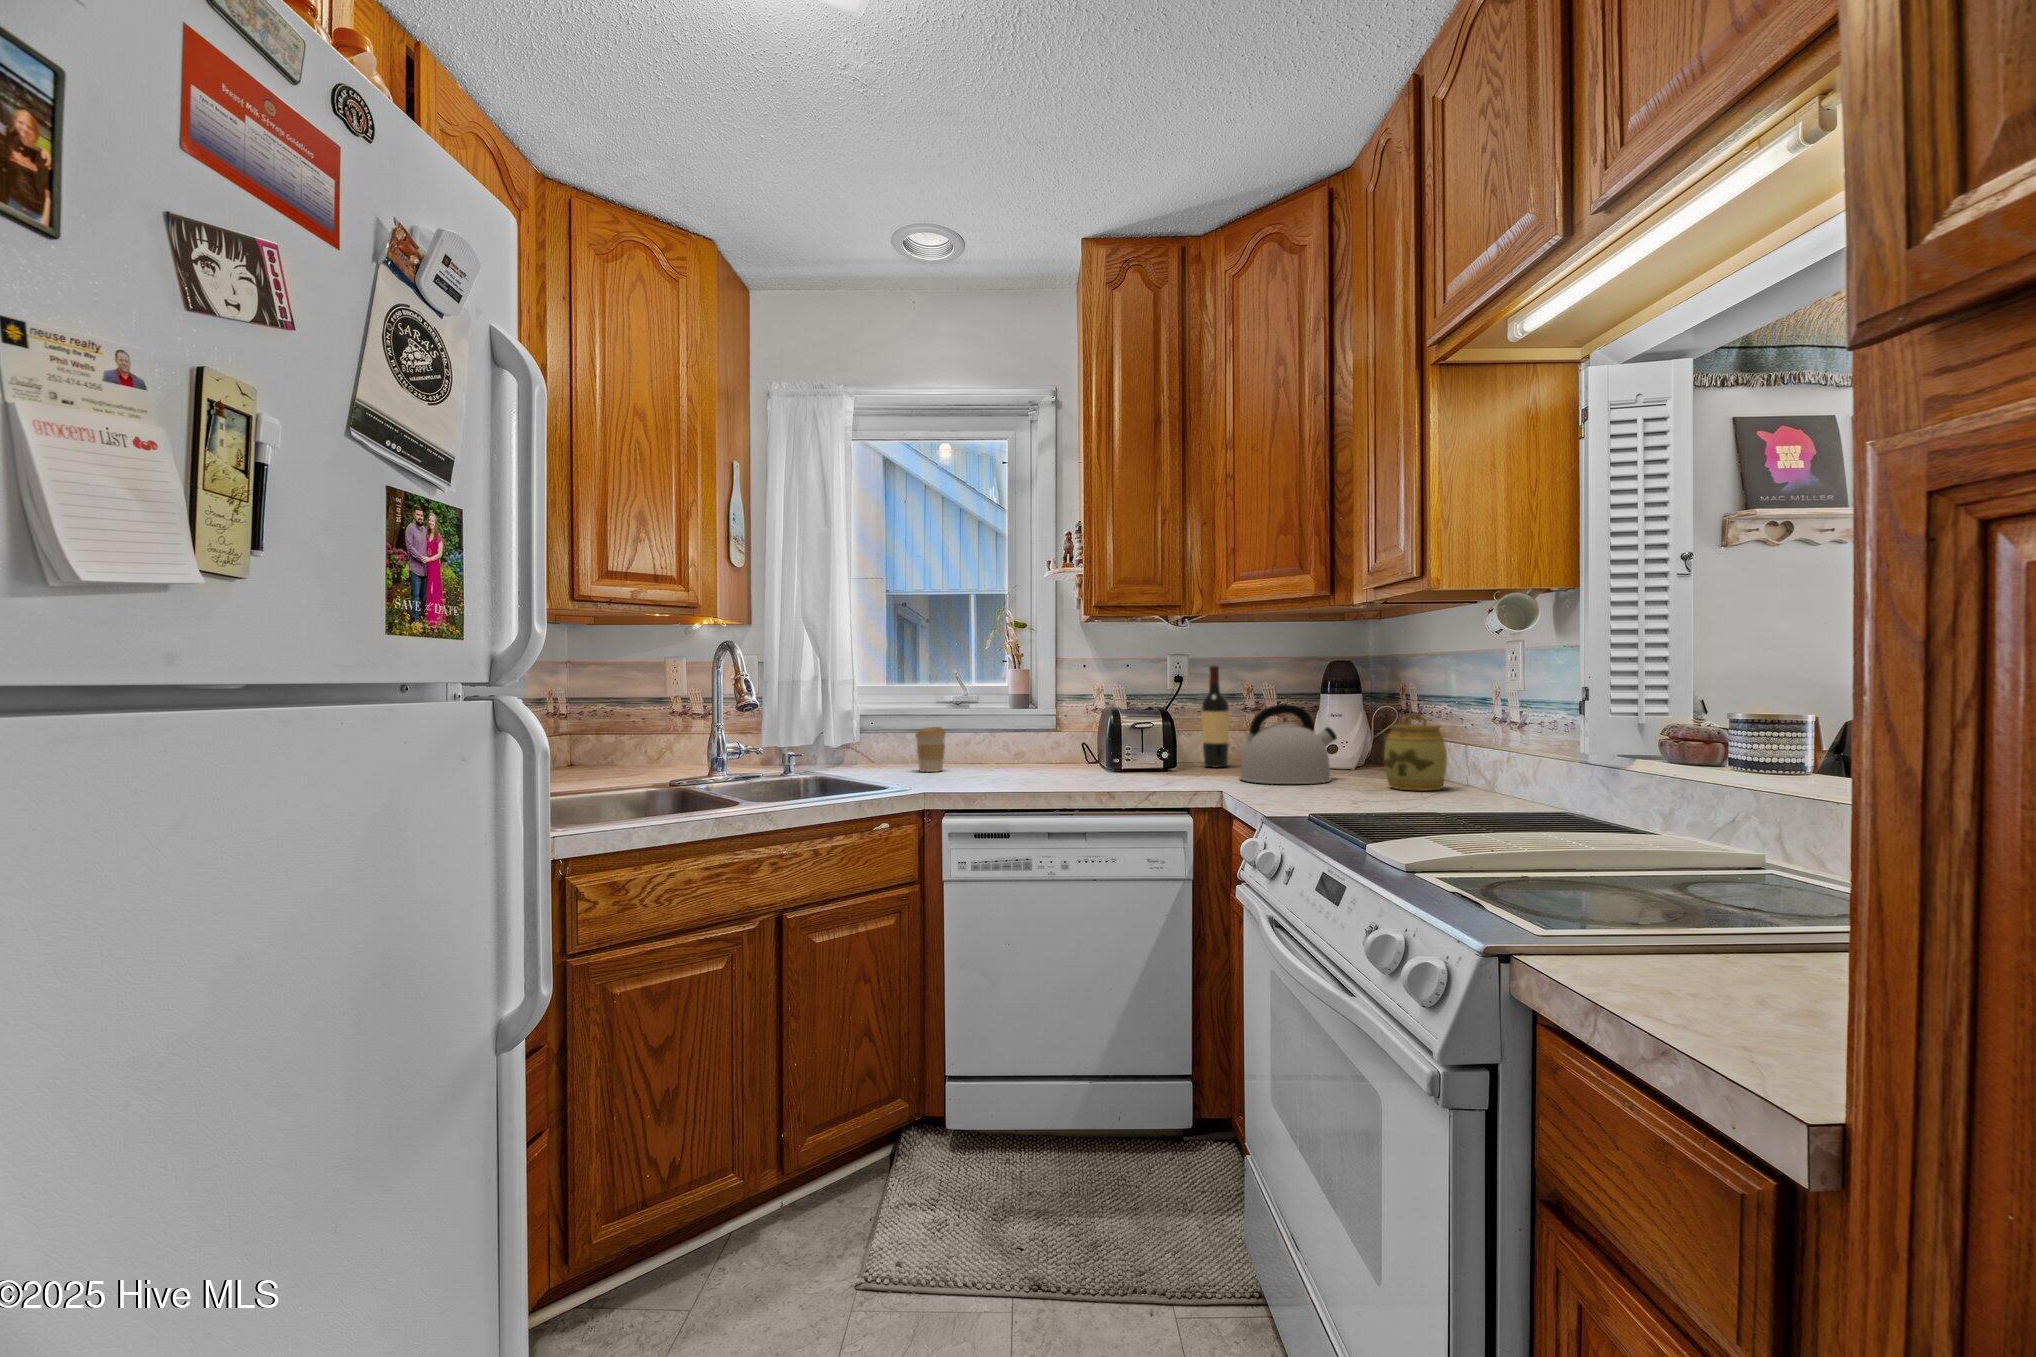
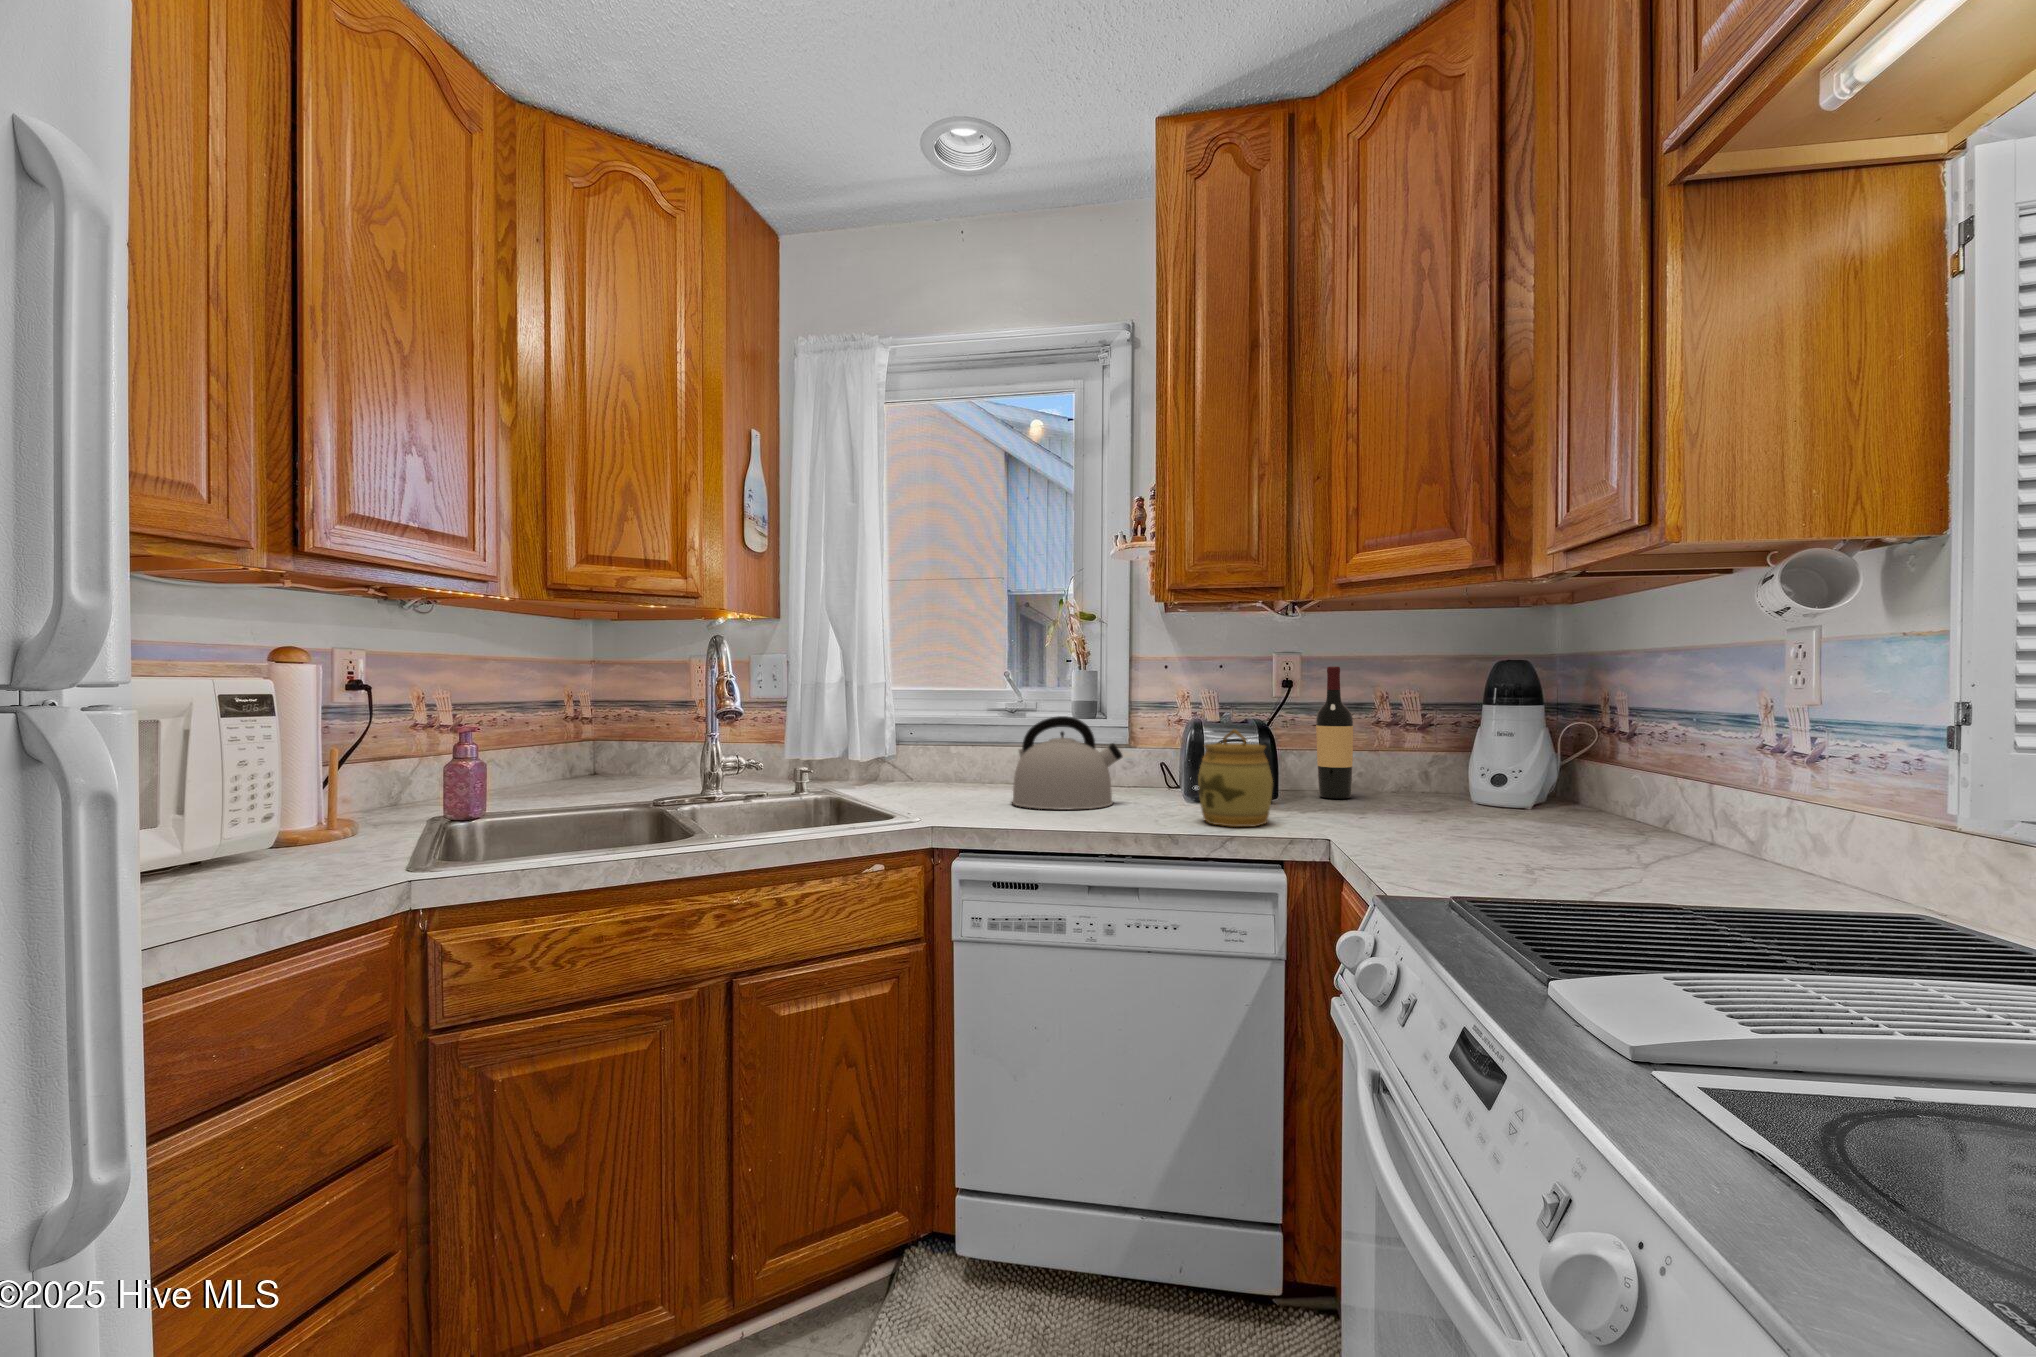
kettle: present [1240,704,1337,784] -> present [1012,716,1122,810]
jar: present [1384,712,1447,791] -> present [1198,729,1273,827]
coffee cup: present [915,727,946,772] -> none [958,738,995,793]

